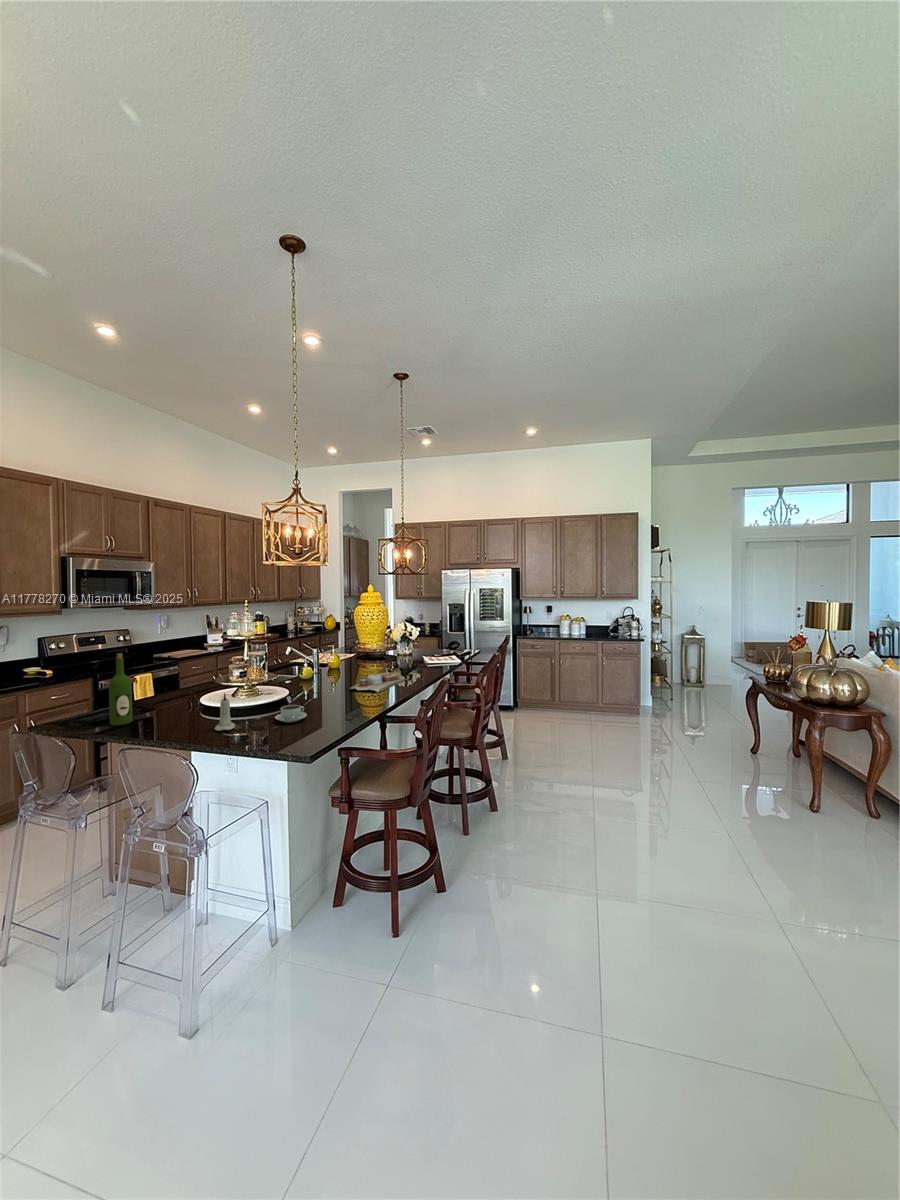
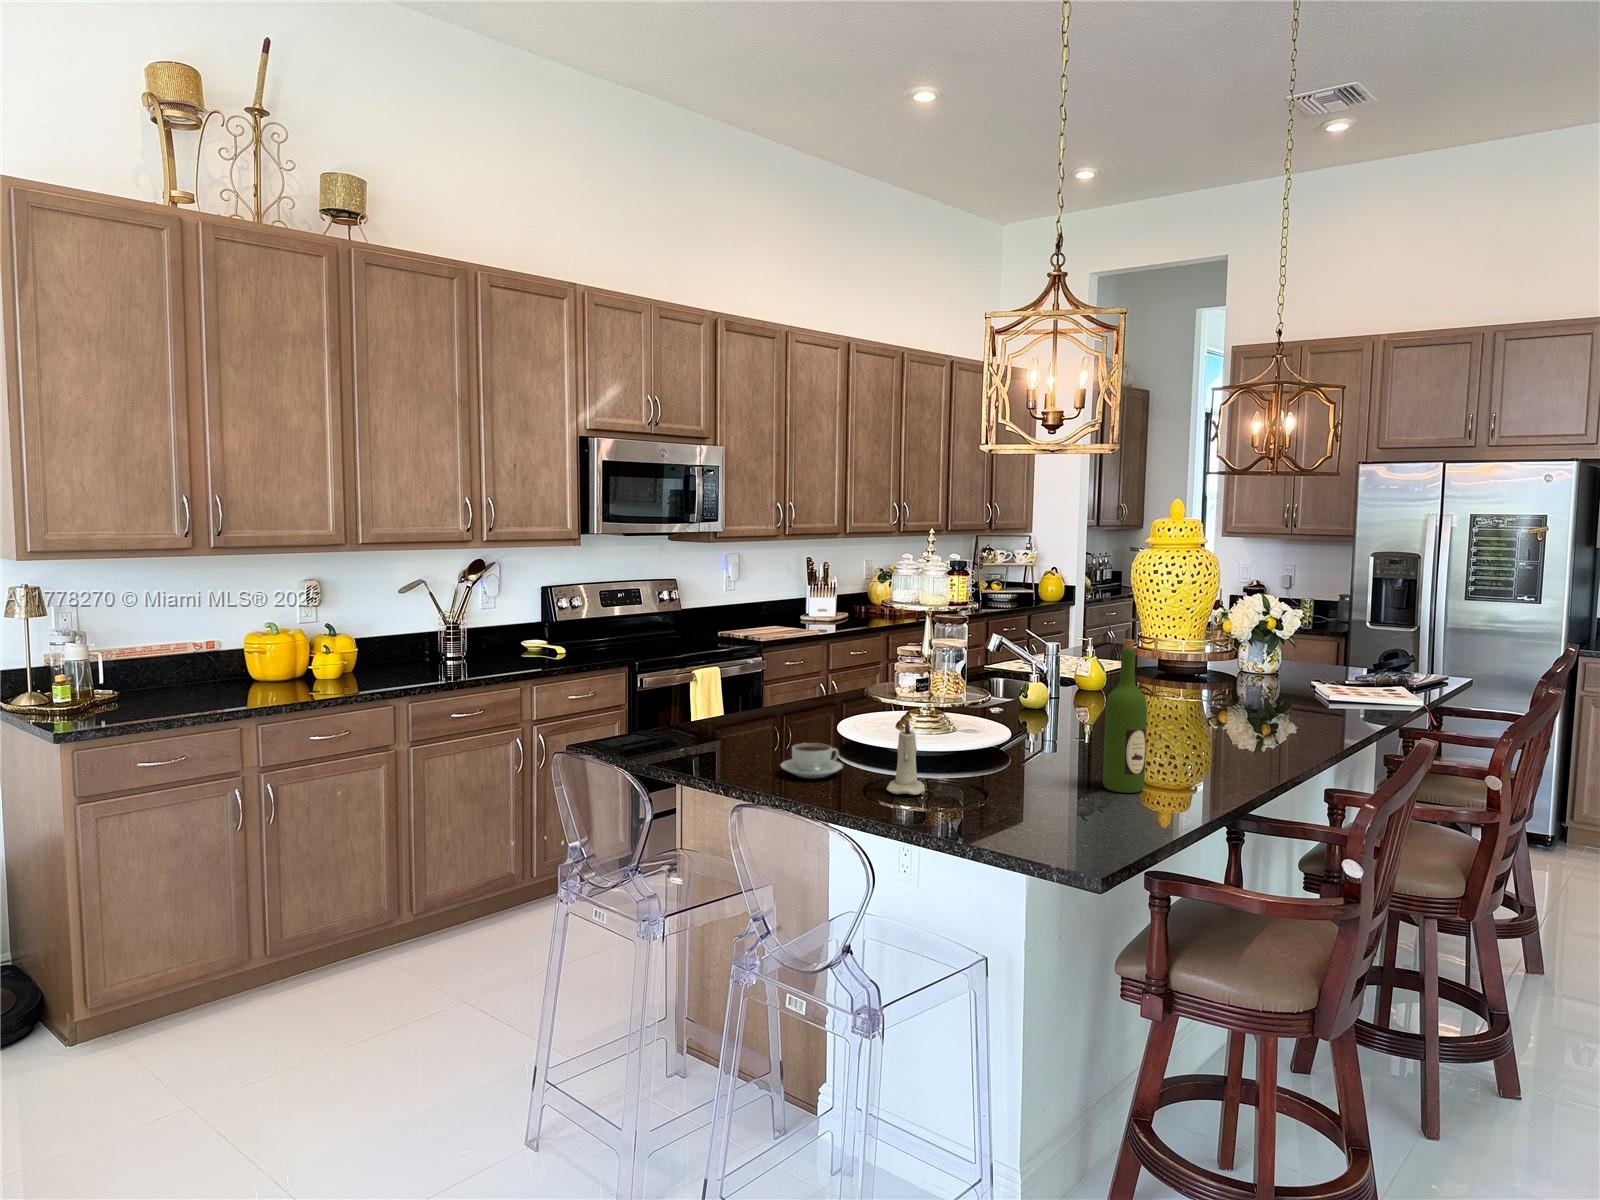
wine bottle: present [109,653,132,725] -> present [1103,639,1147,793]
cutting board: present [349,672,405,693] -> none [1146,711,1280,758]
coffee cup: present [275,705,307,723] -> present [781,743,842,778]

